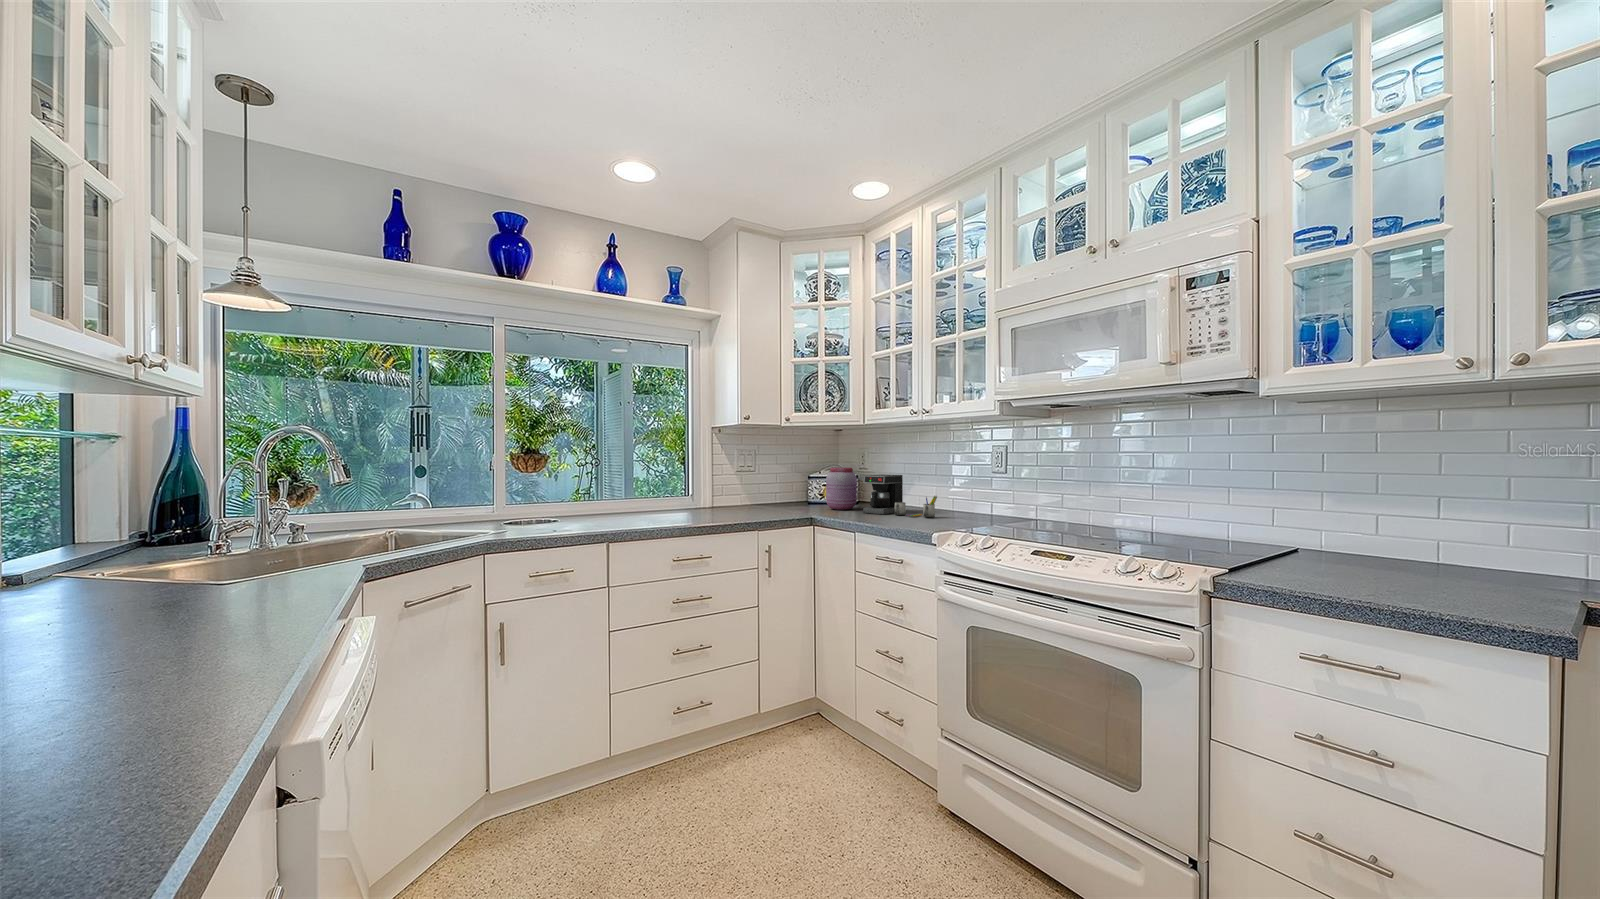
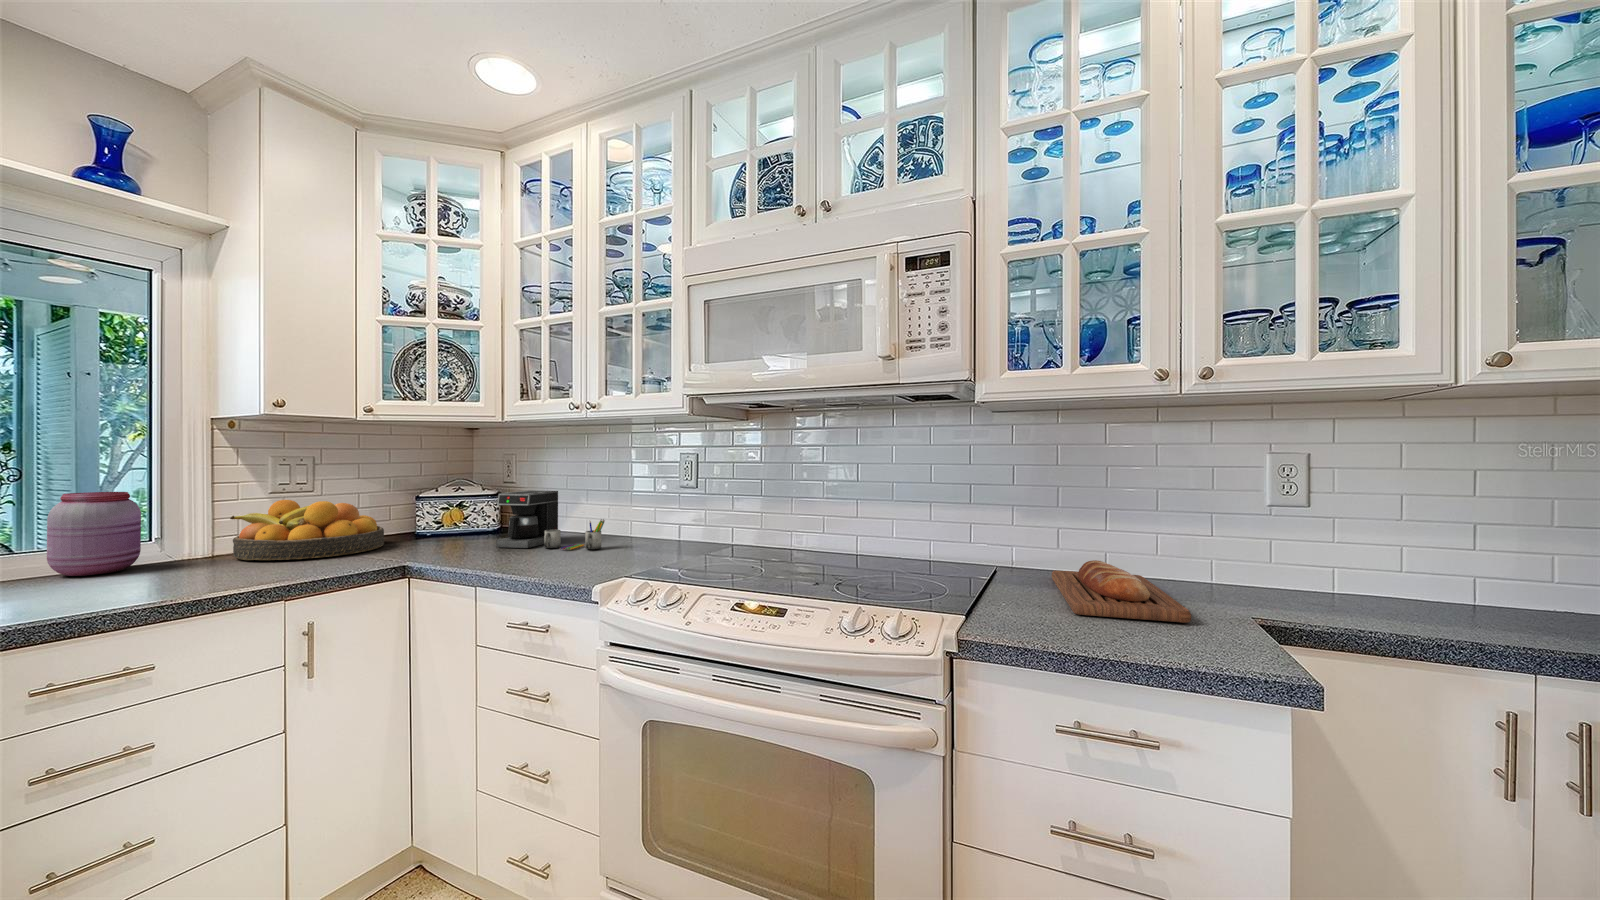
jar: present [826,468,857,510] -> present [47,492,141,576]
fruit bowl: none [722,476,796,511] -> present [230,500,384,560]
bread loaf: none [1347,544,1484,595] -> present [1052,560,1191,623]

